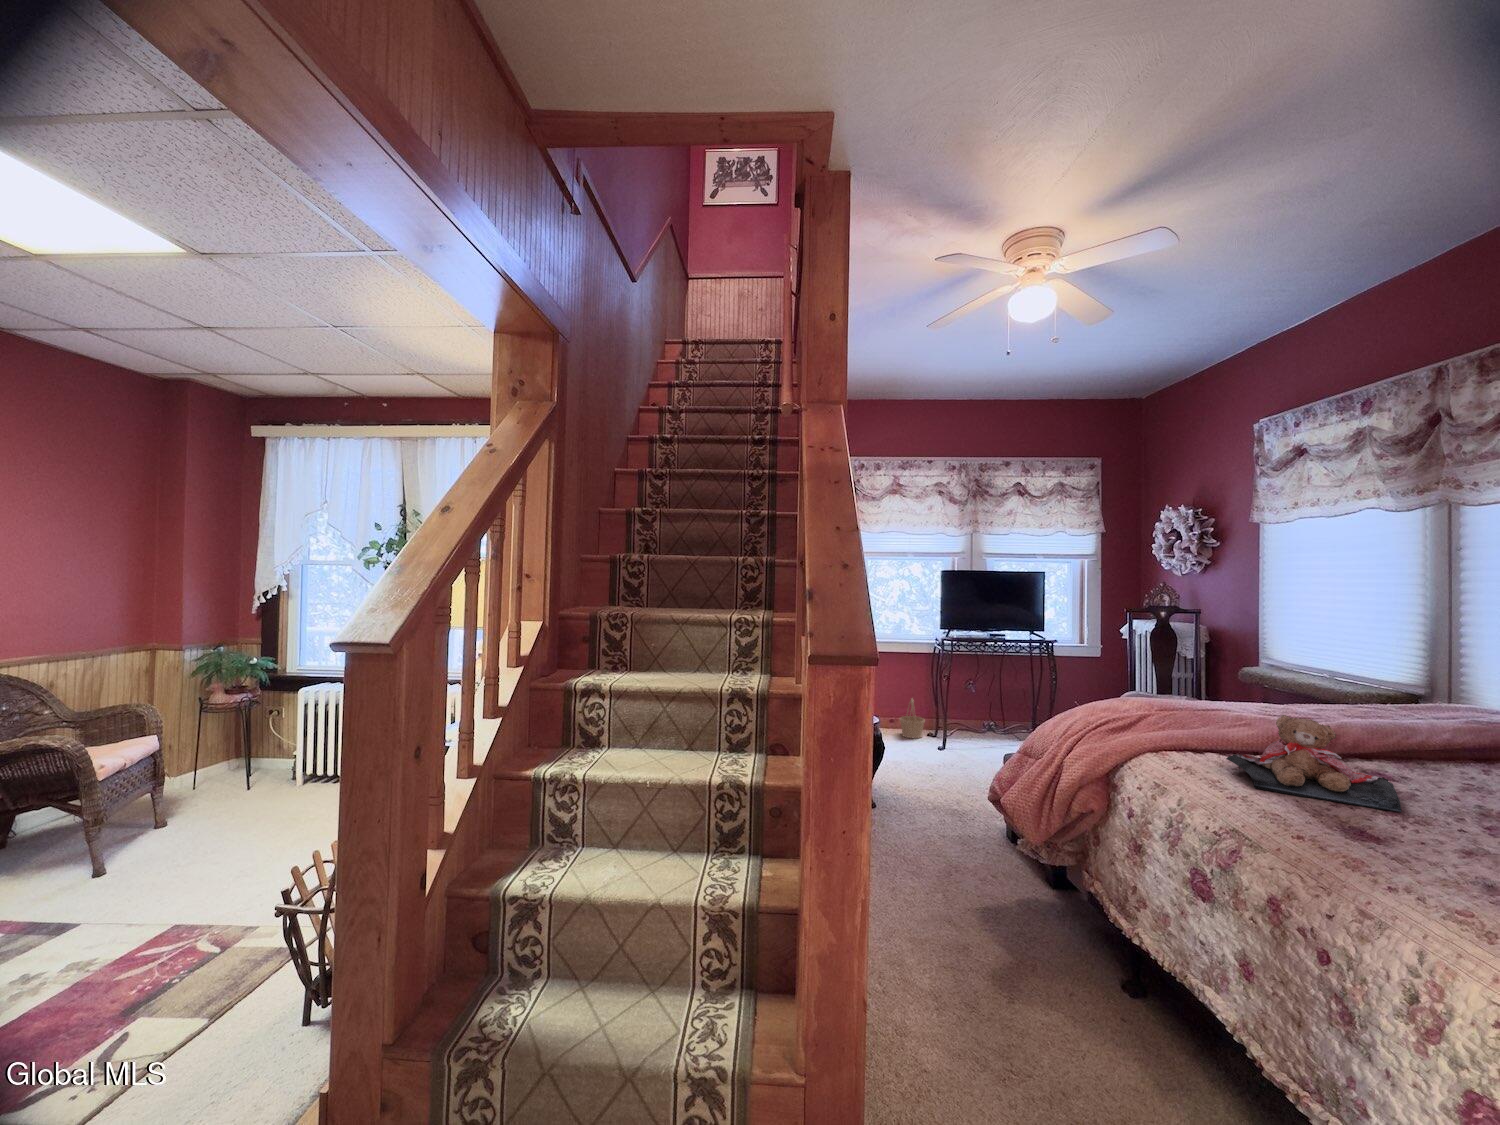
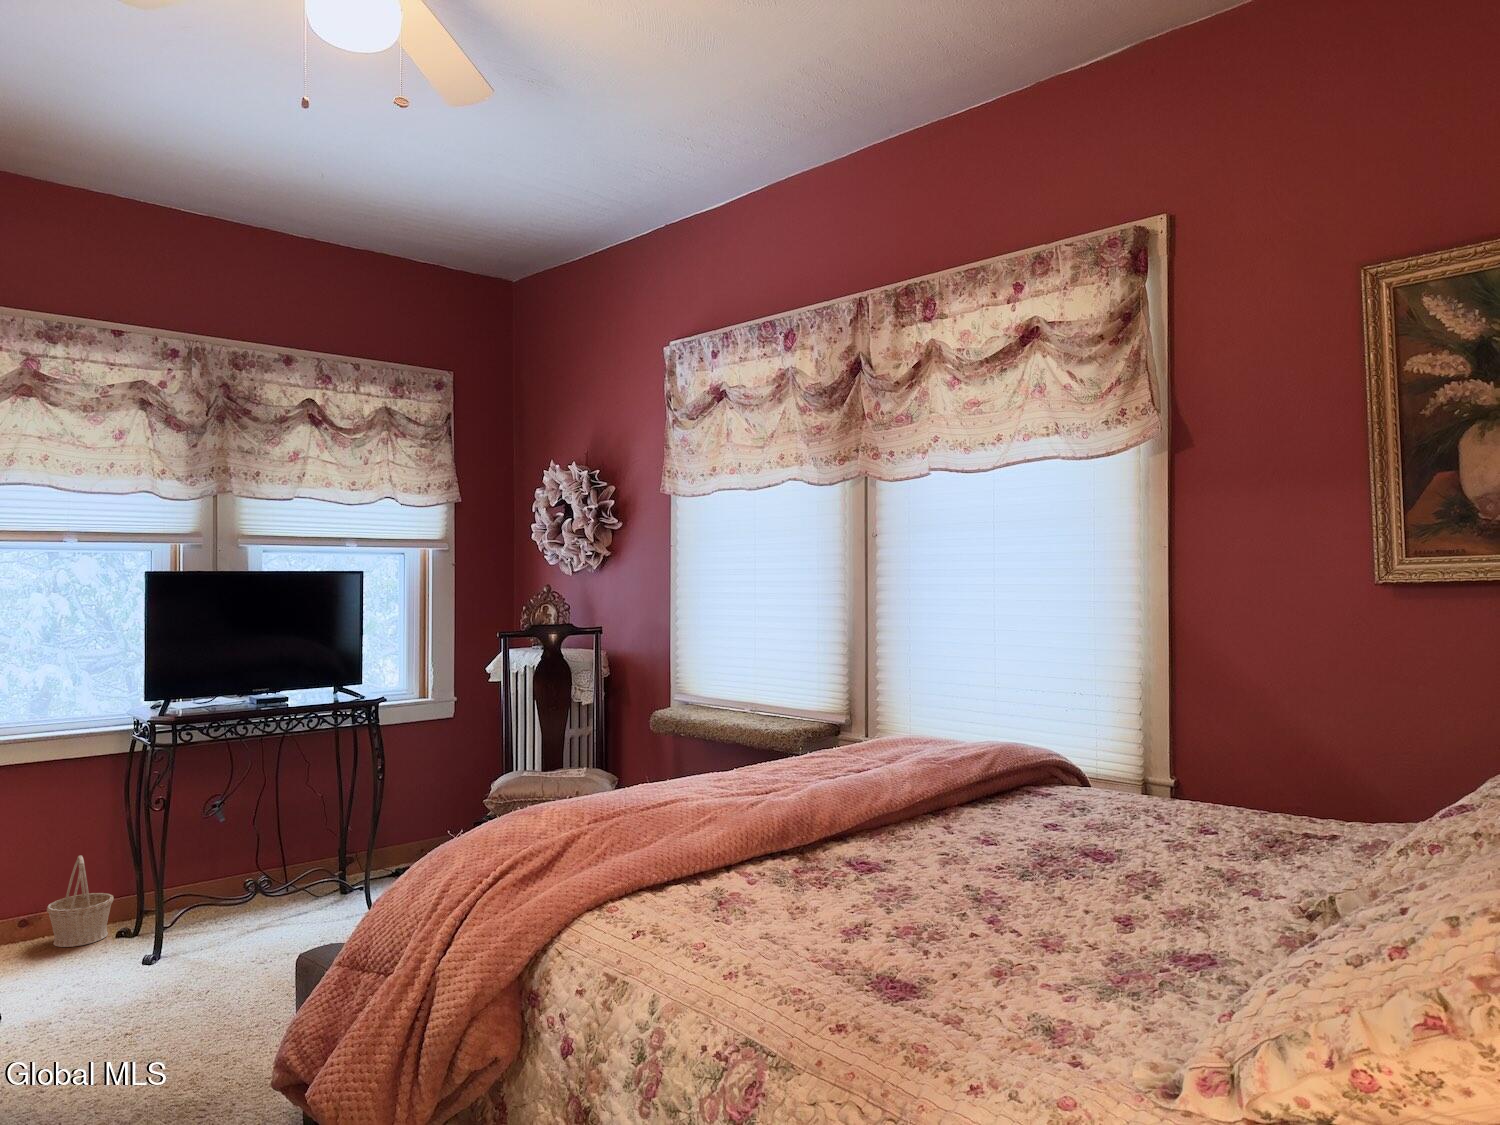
teddy bear: present [1226,715,1401,812] -> none [704,794,933,940]

